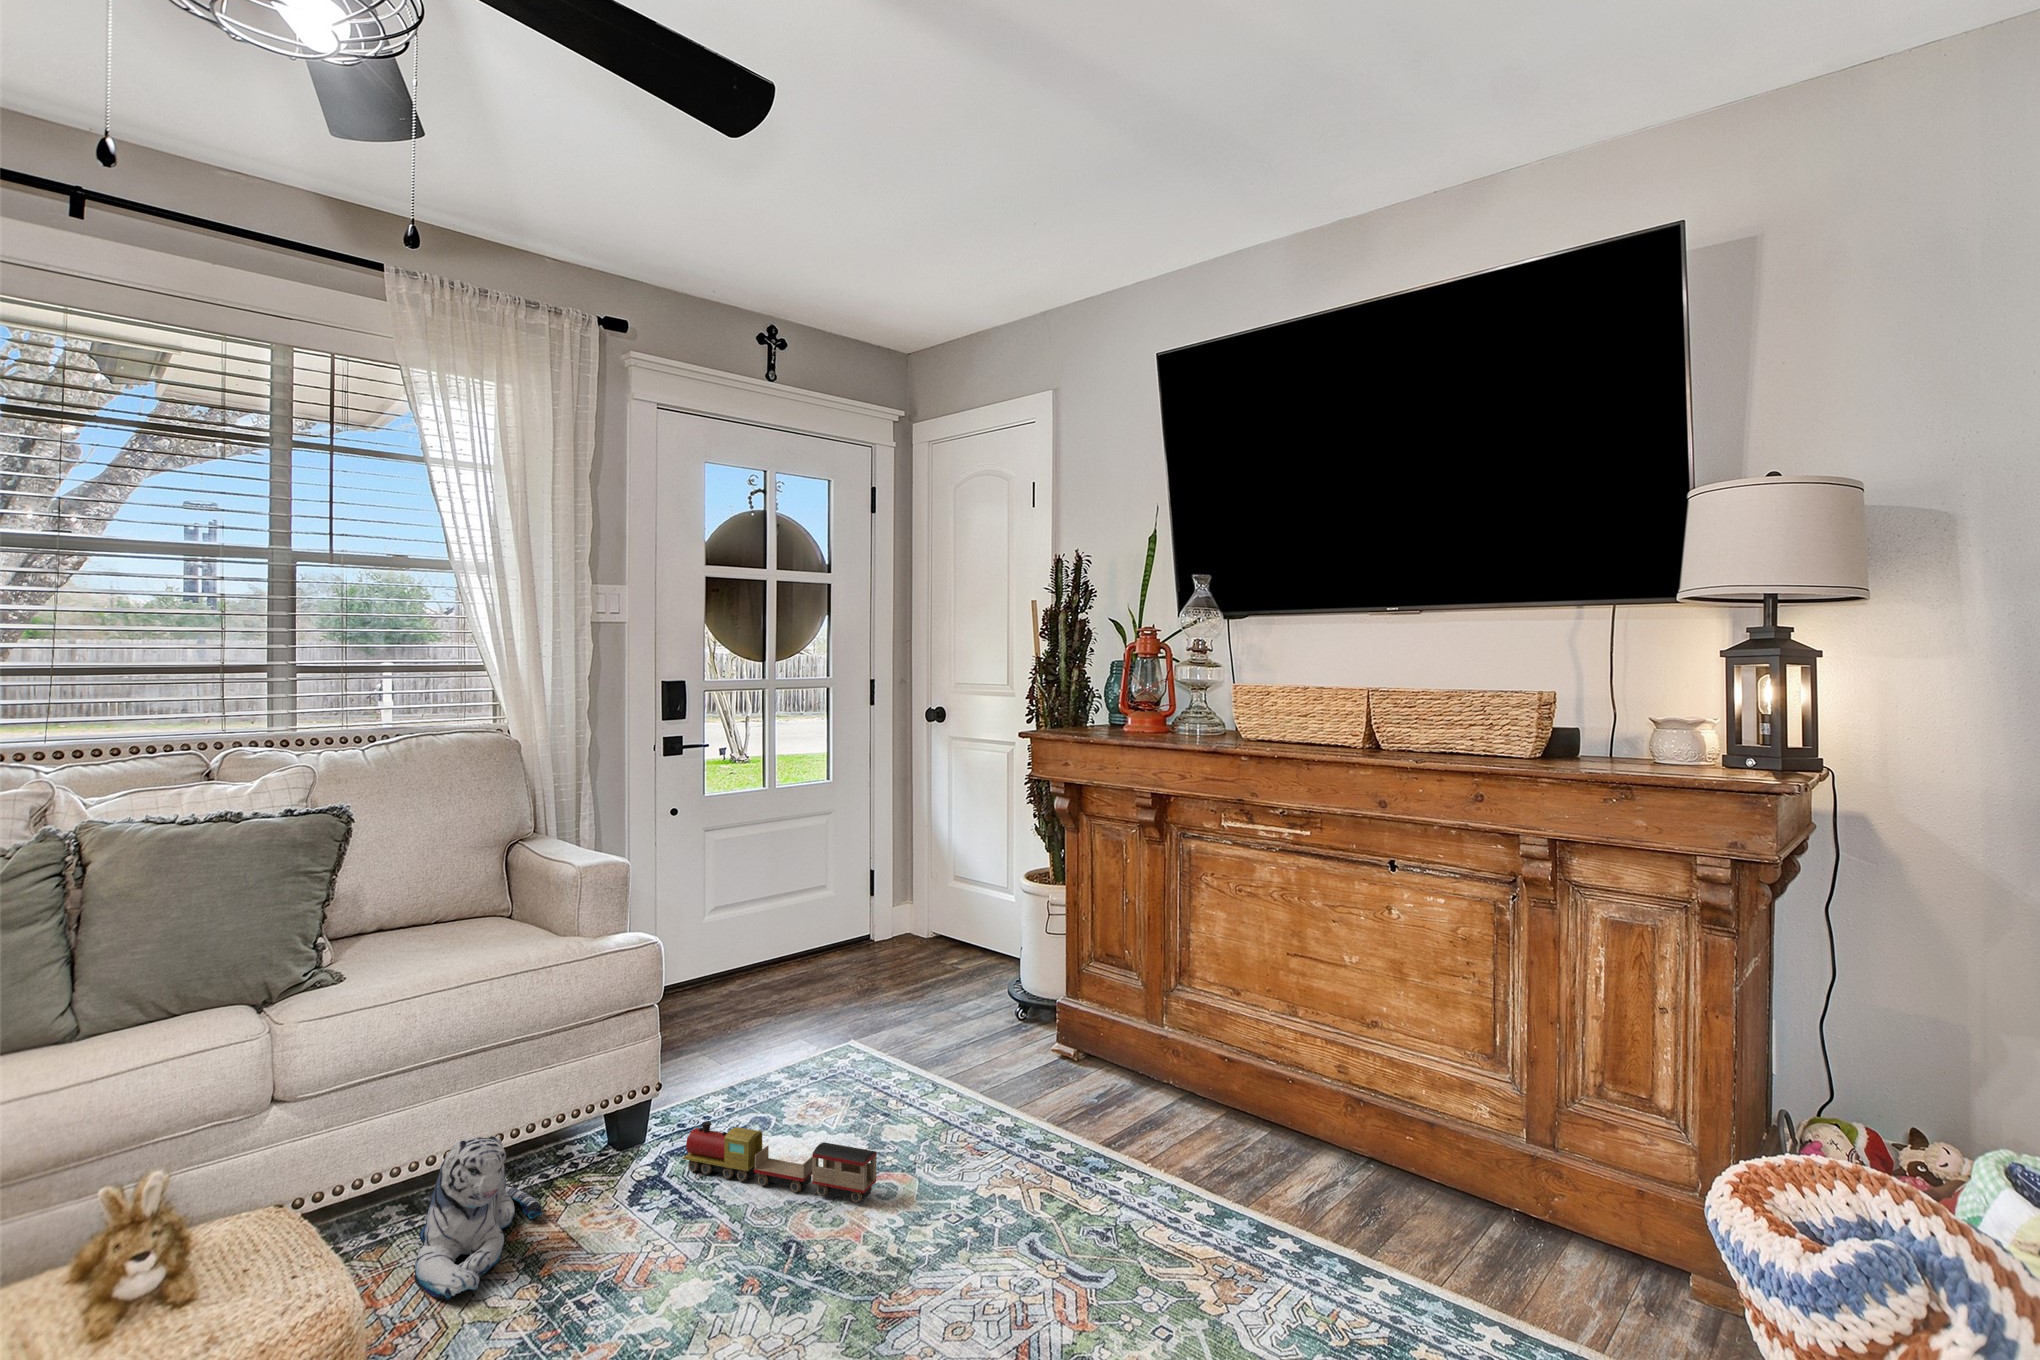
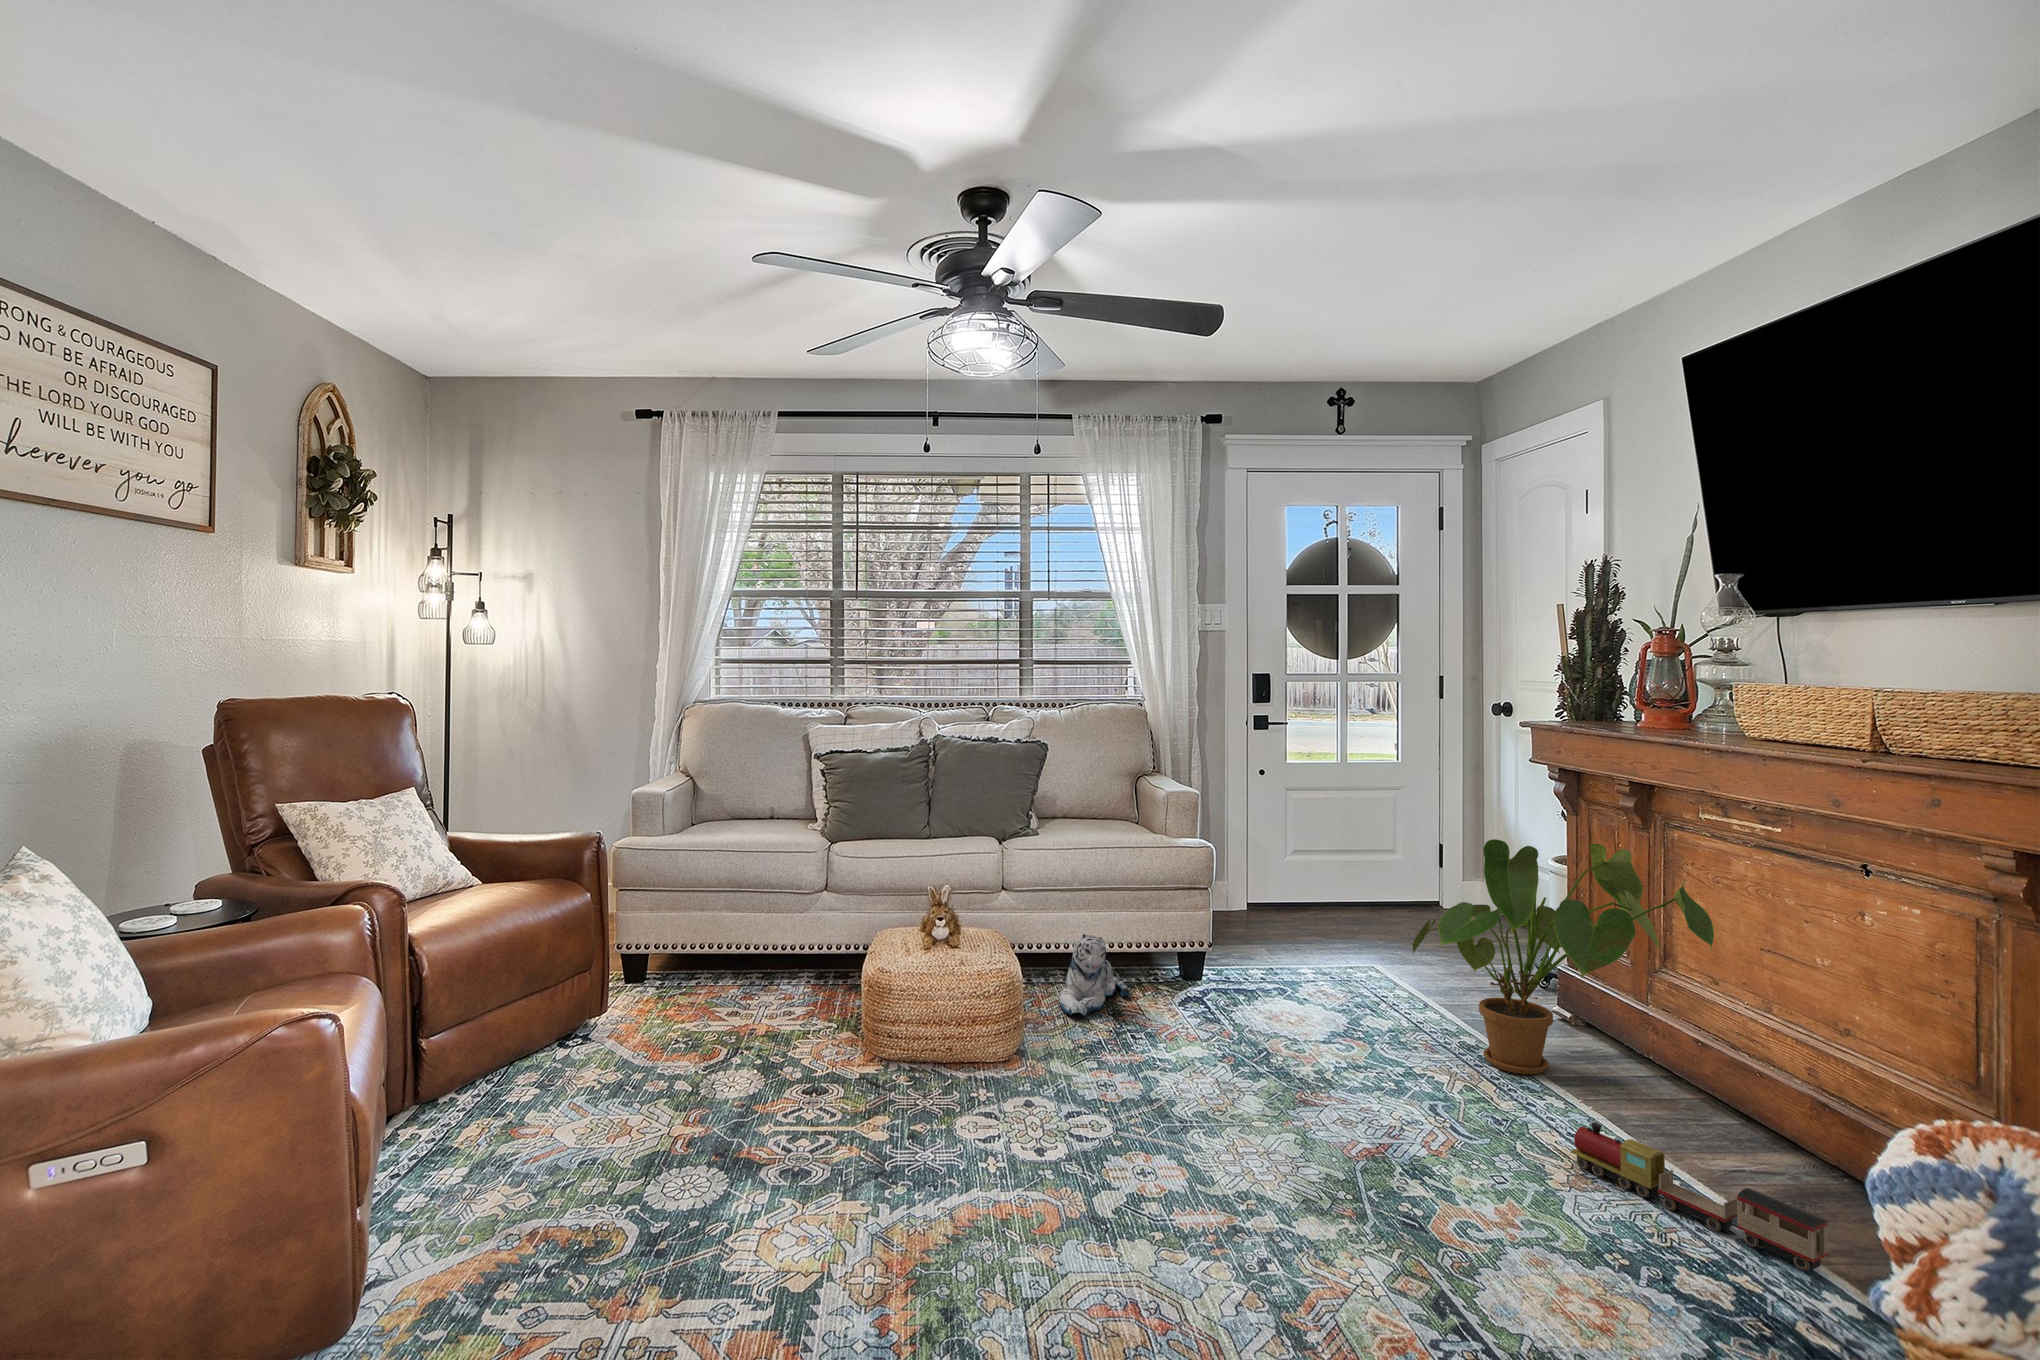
house plant: none [947,864,1252,1155] -> present [1412,839,1714,1075]
toy train: present [683,1121,876,1203] -> present [1570,1123,1828,1271]

